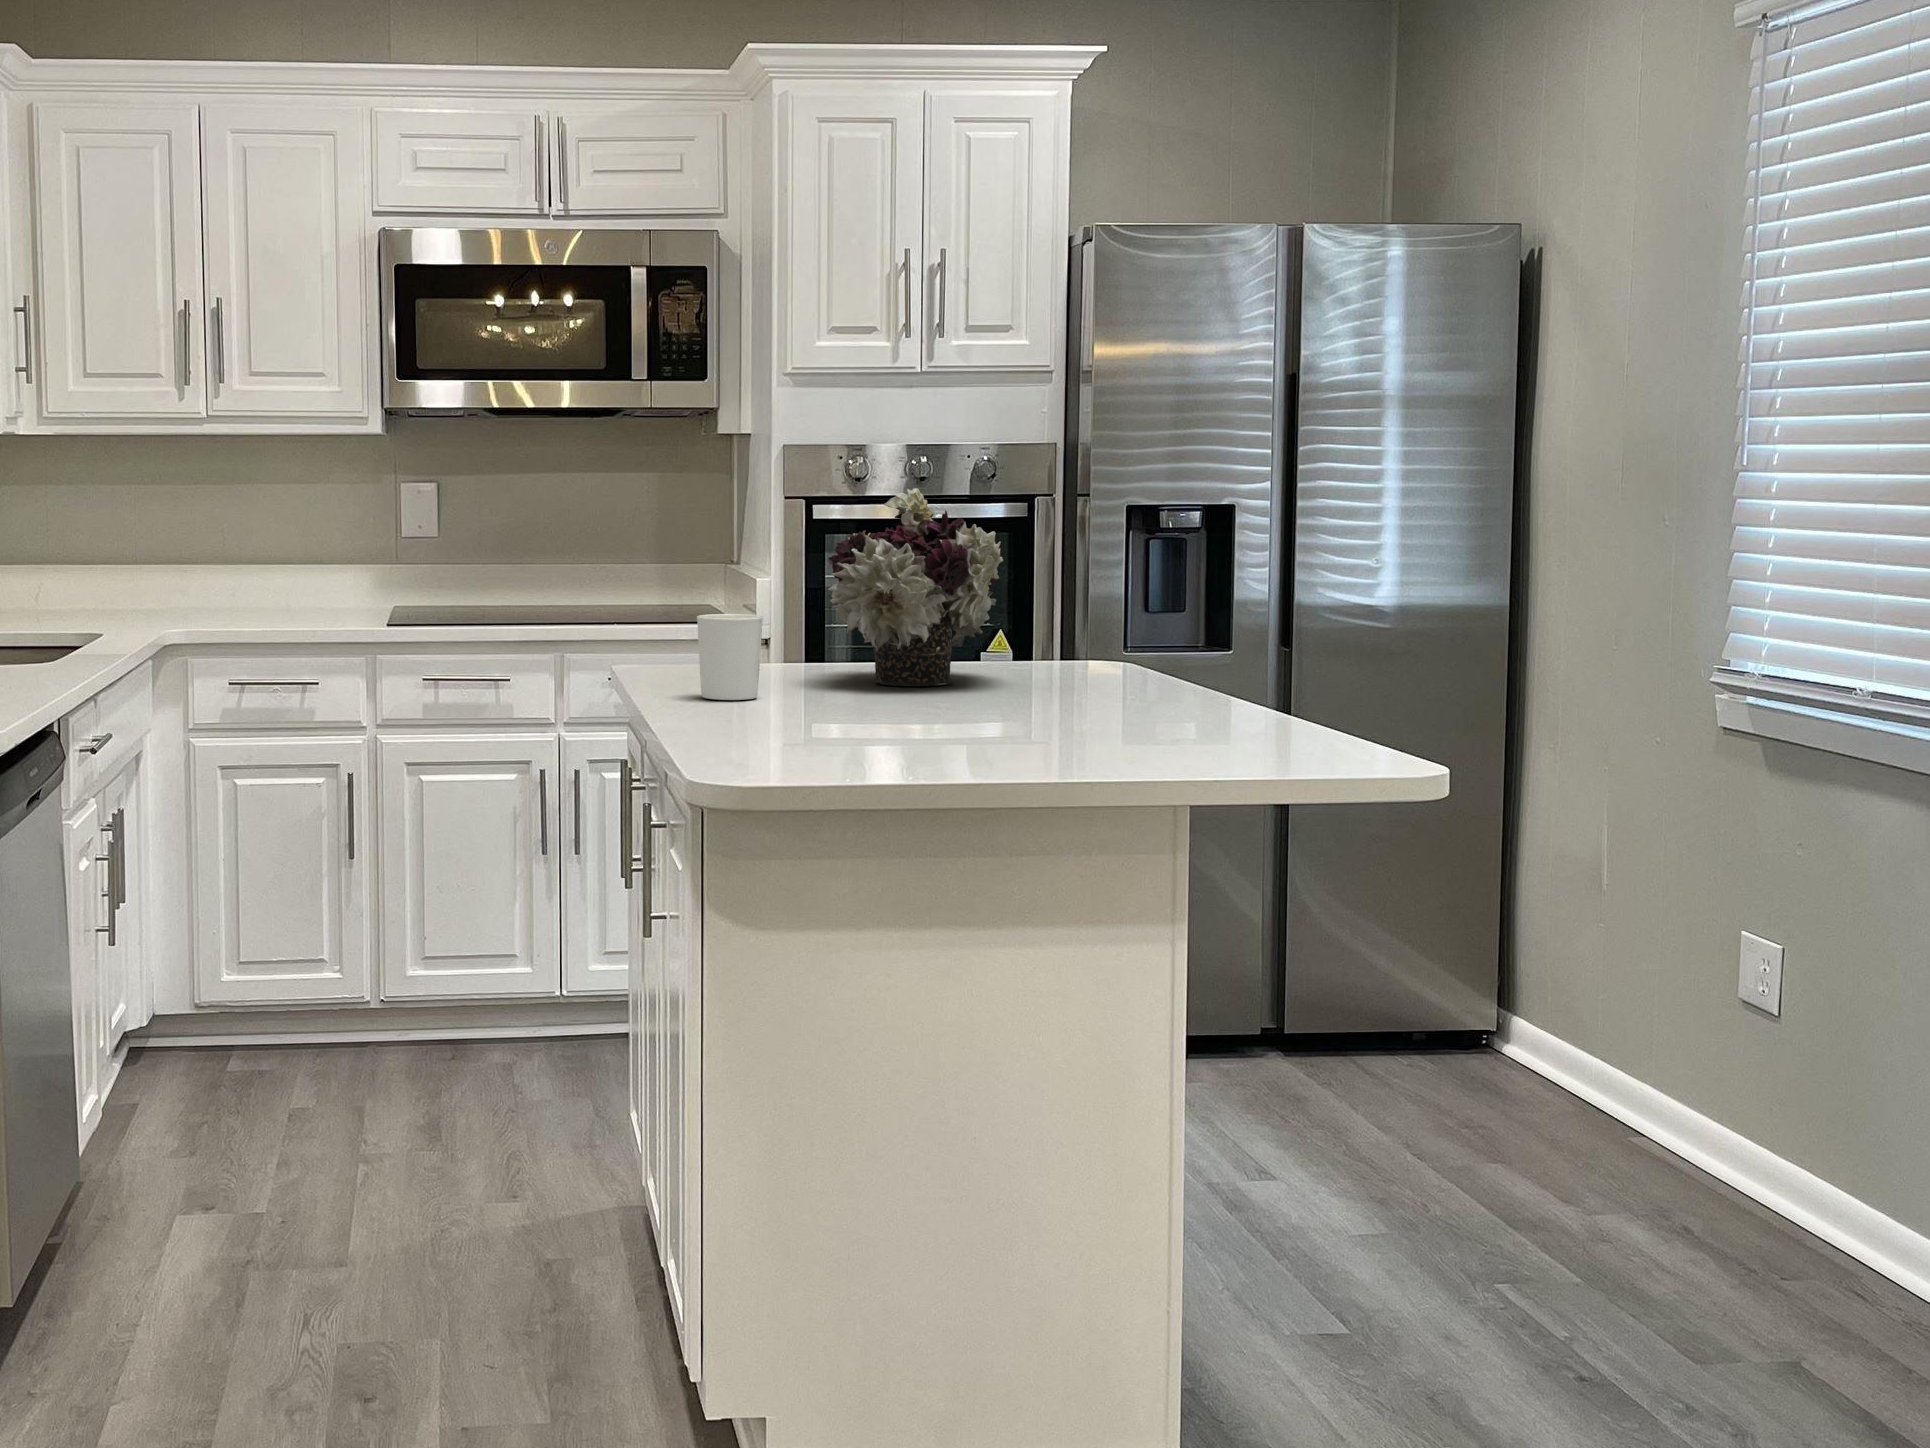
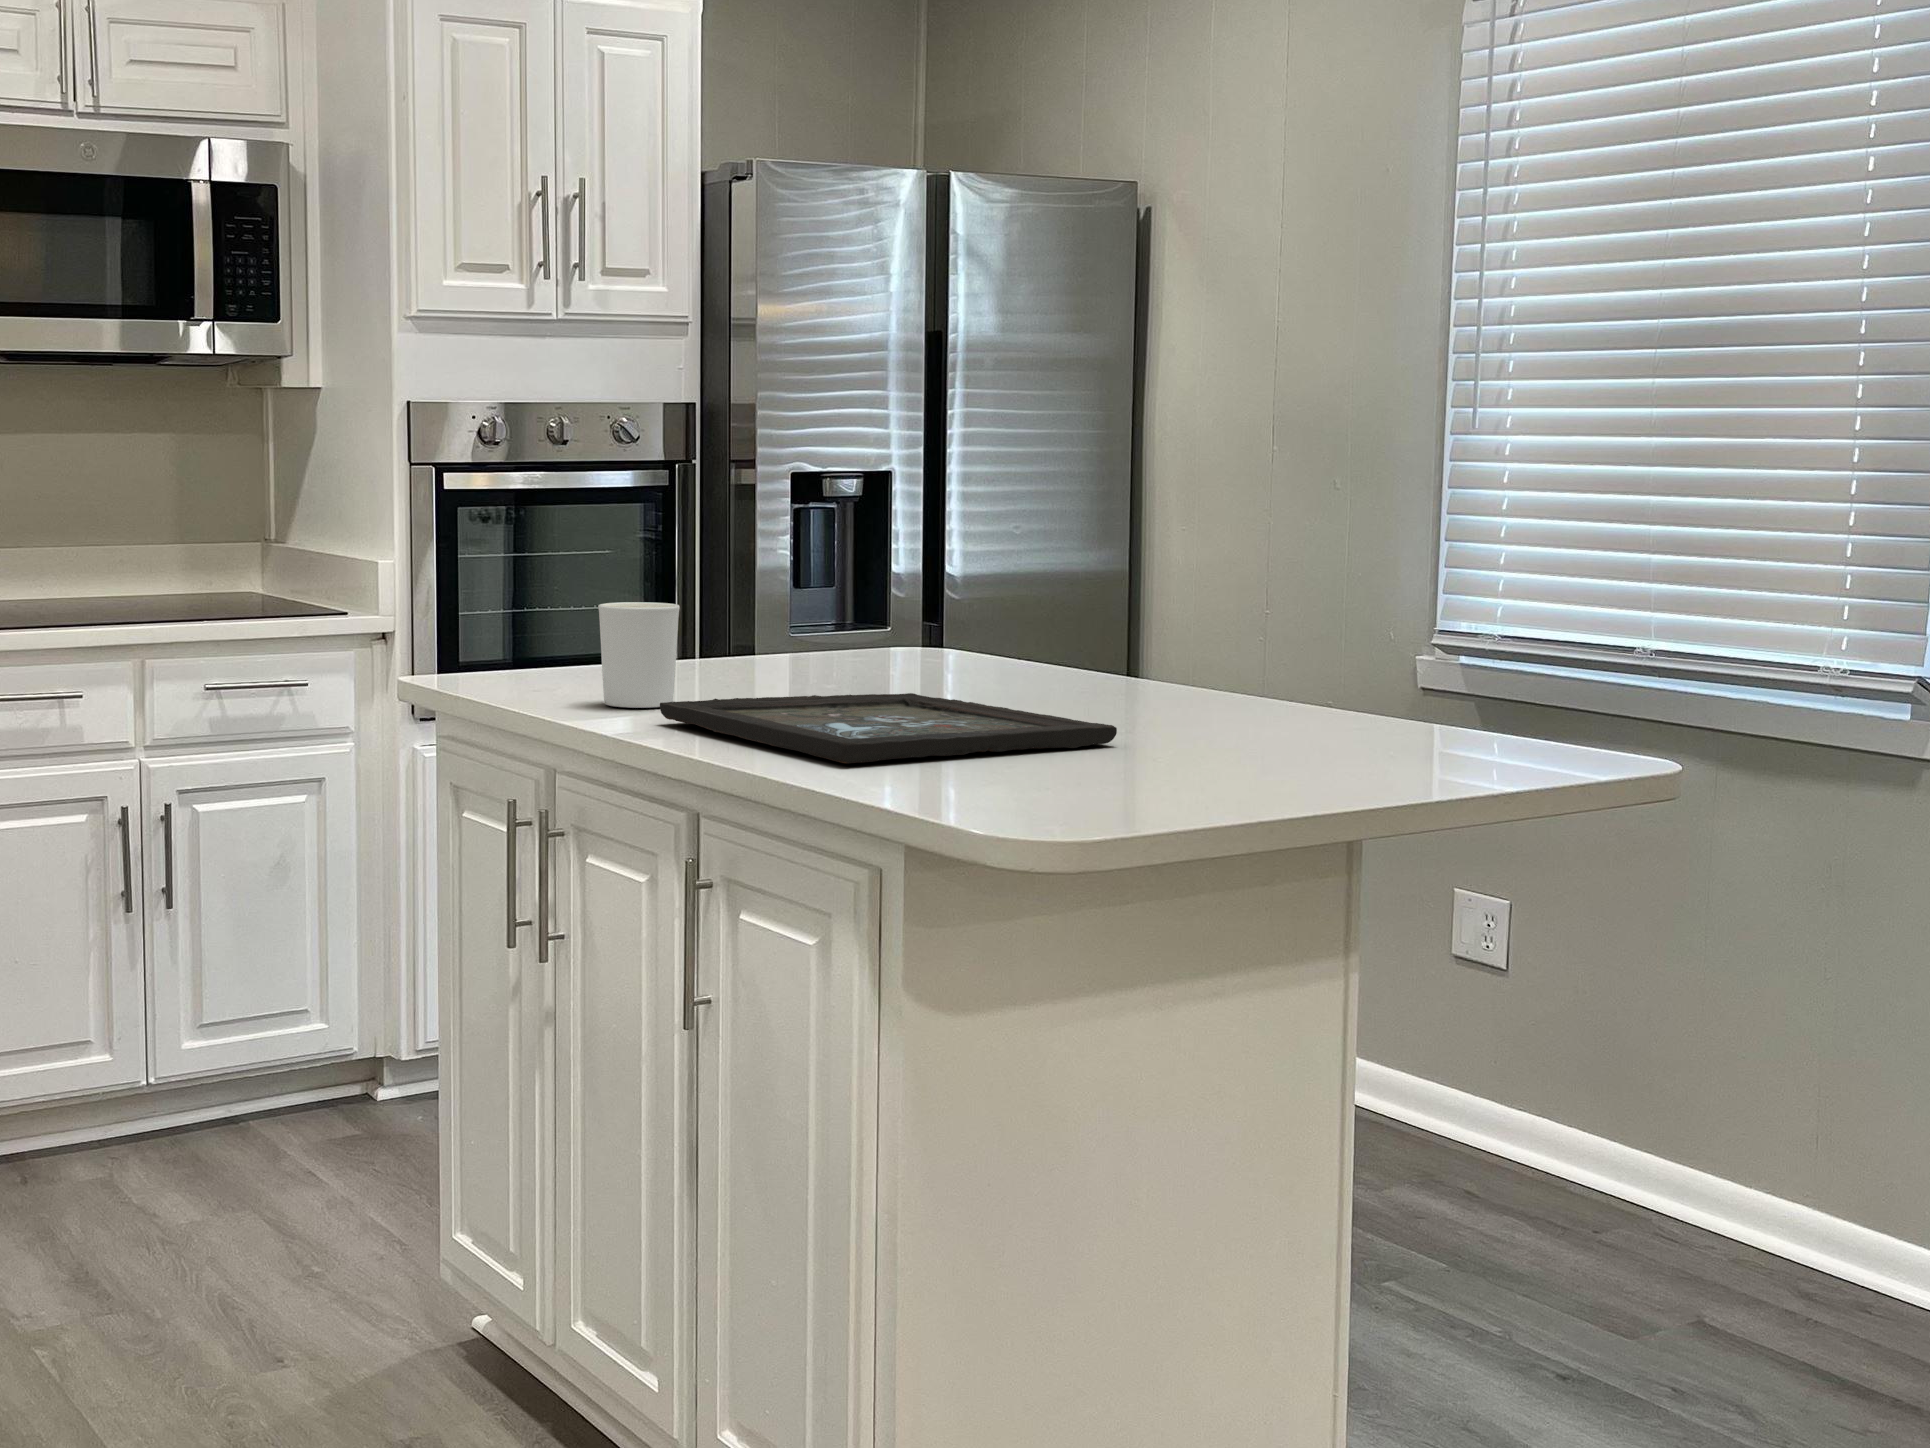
flower arrangement: present [828,488,1003,686] -> none [681,450,890,682]
tray: none [697,695,1002,746] -> present [660,693,1117,763]

